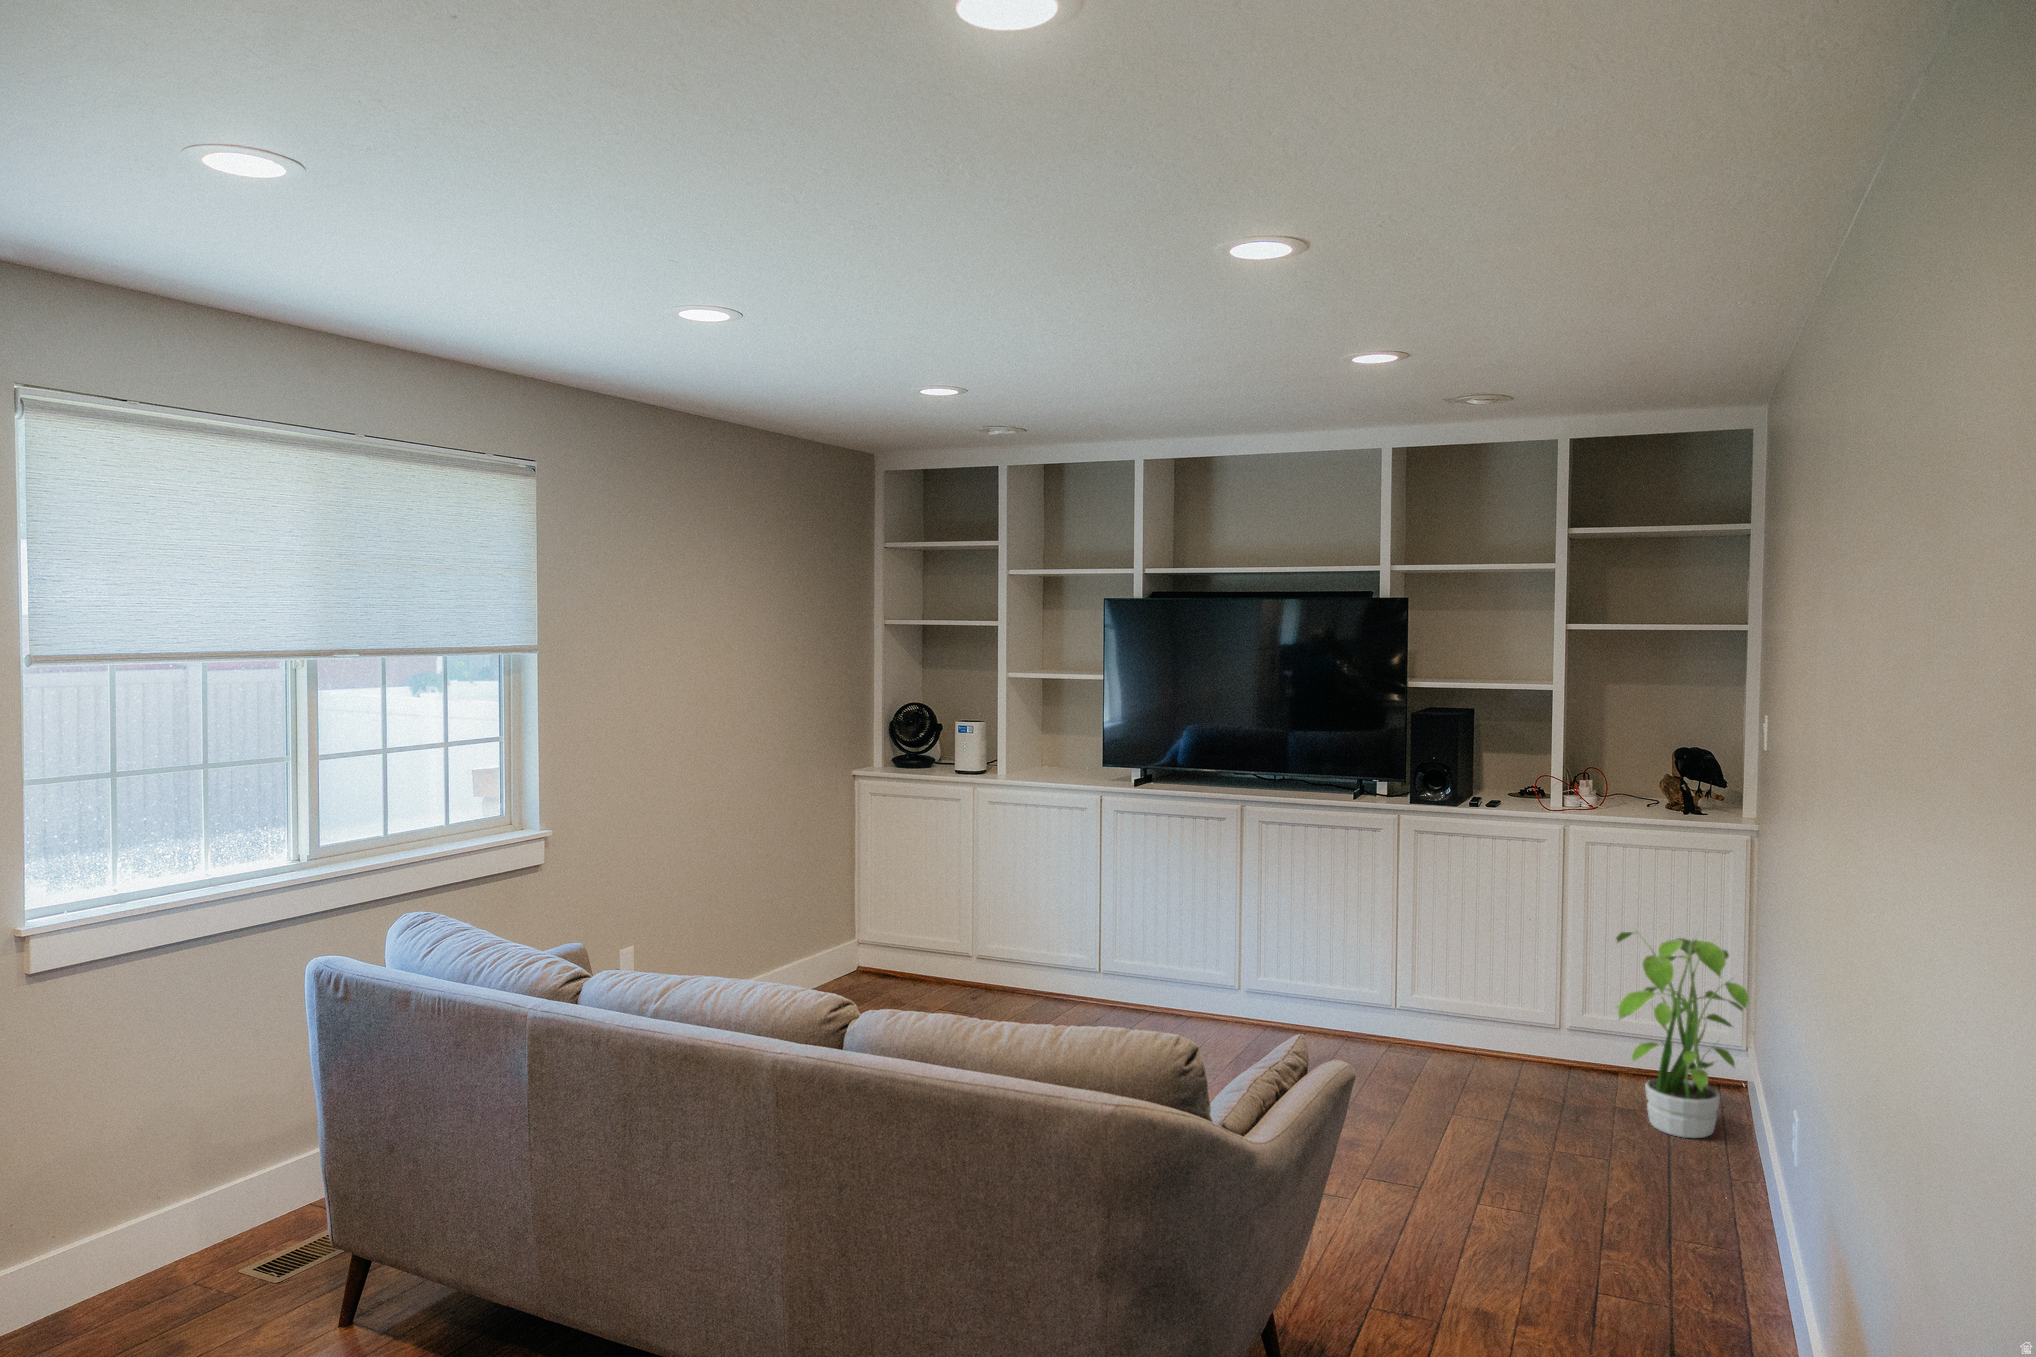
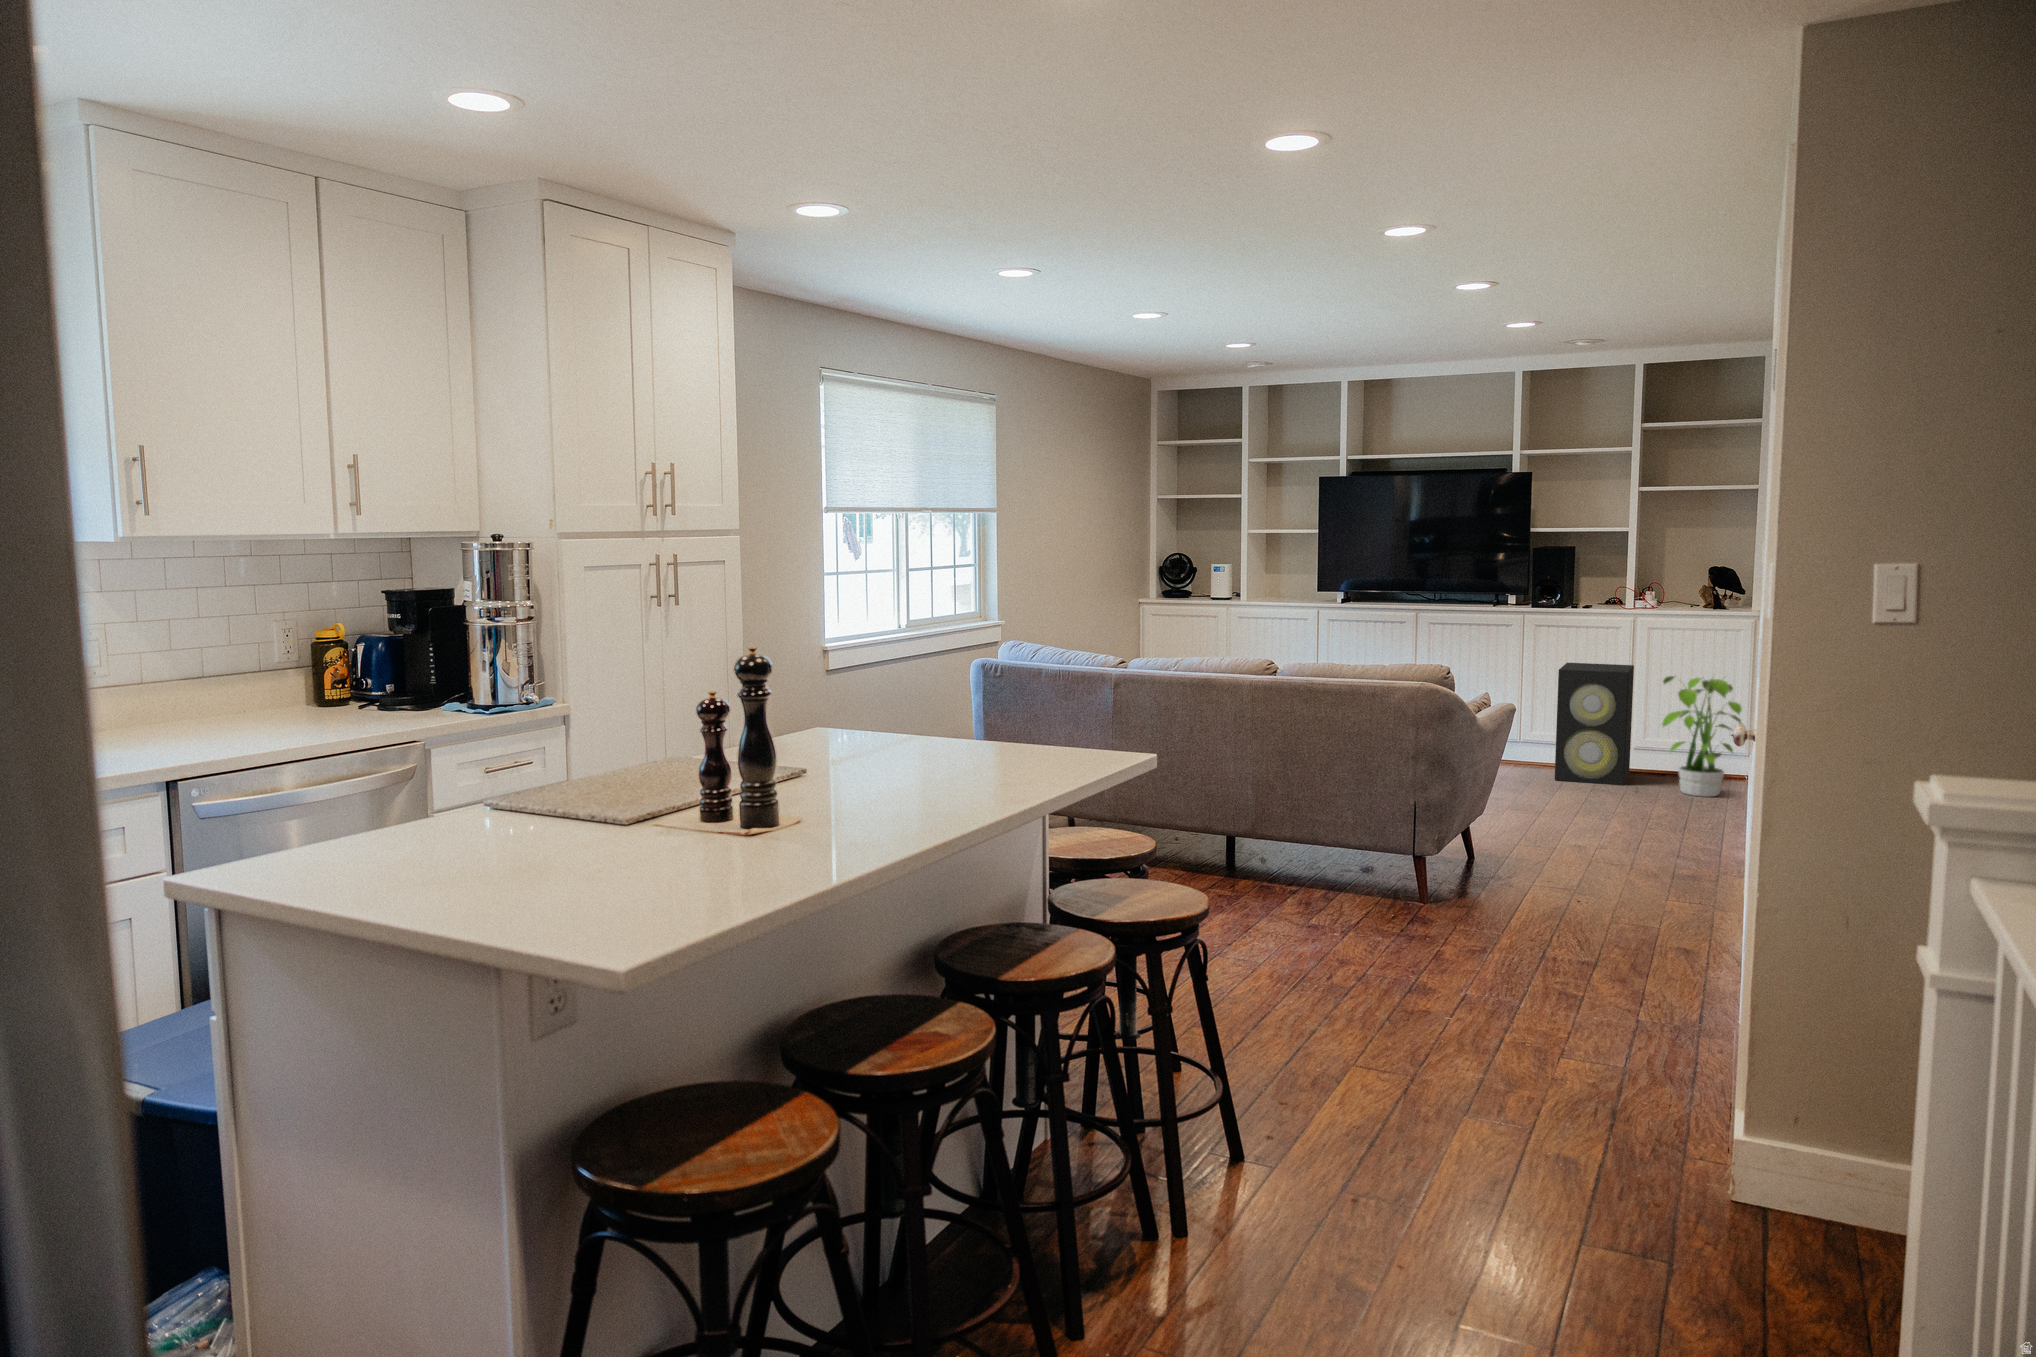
speaker: none [1449,892,1566,1103] -> present [1555,663,1634,785]

